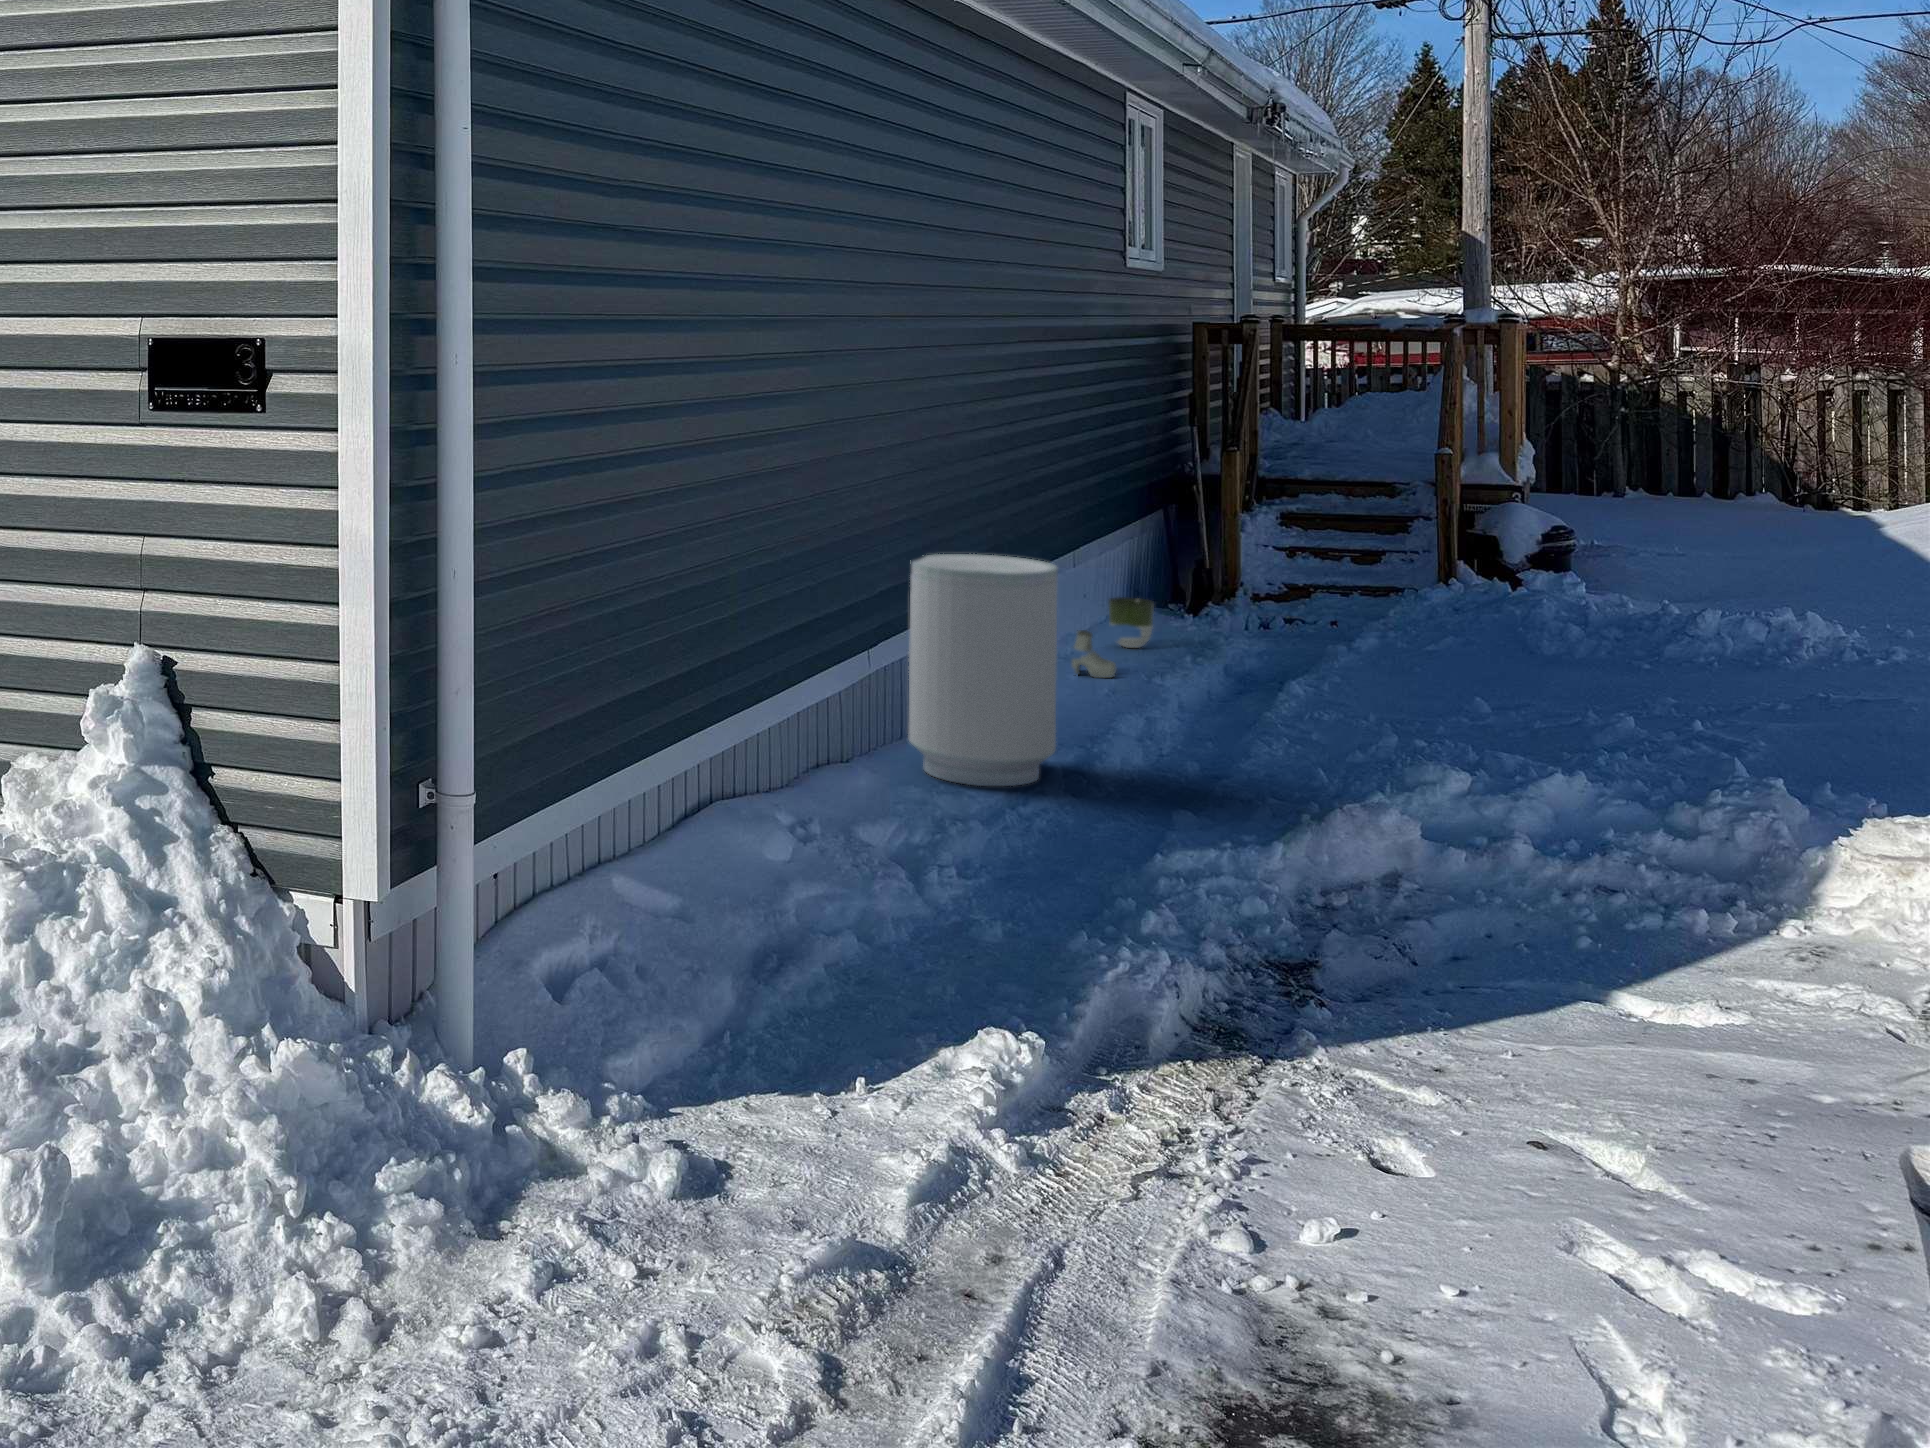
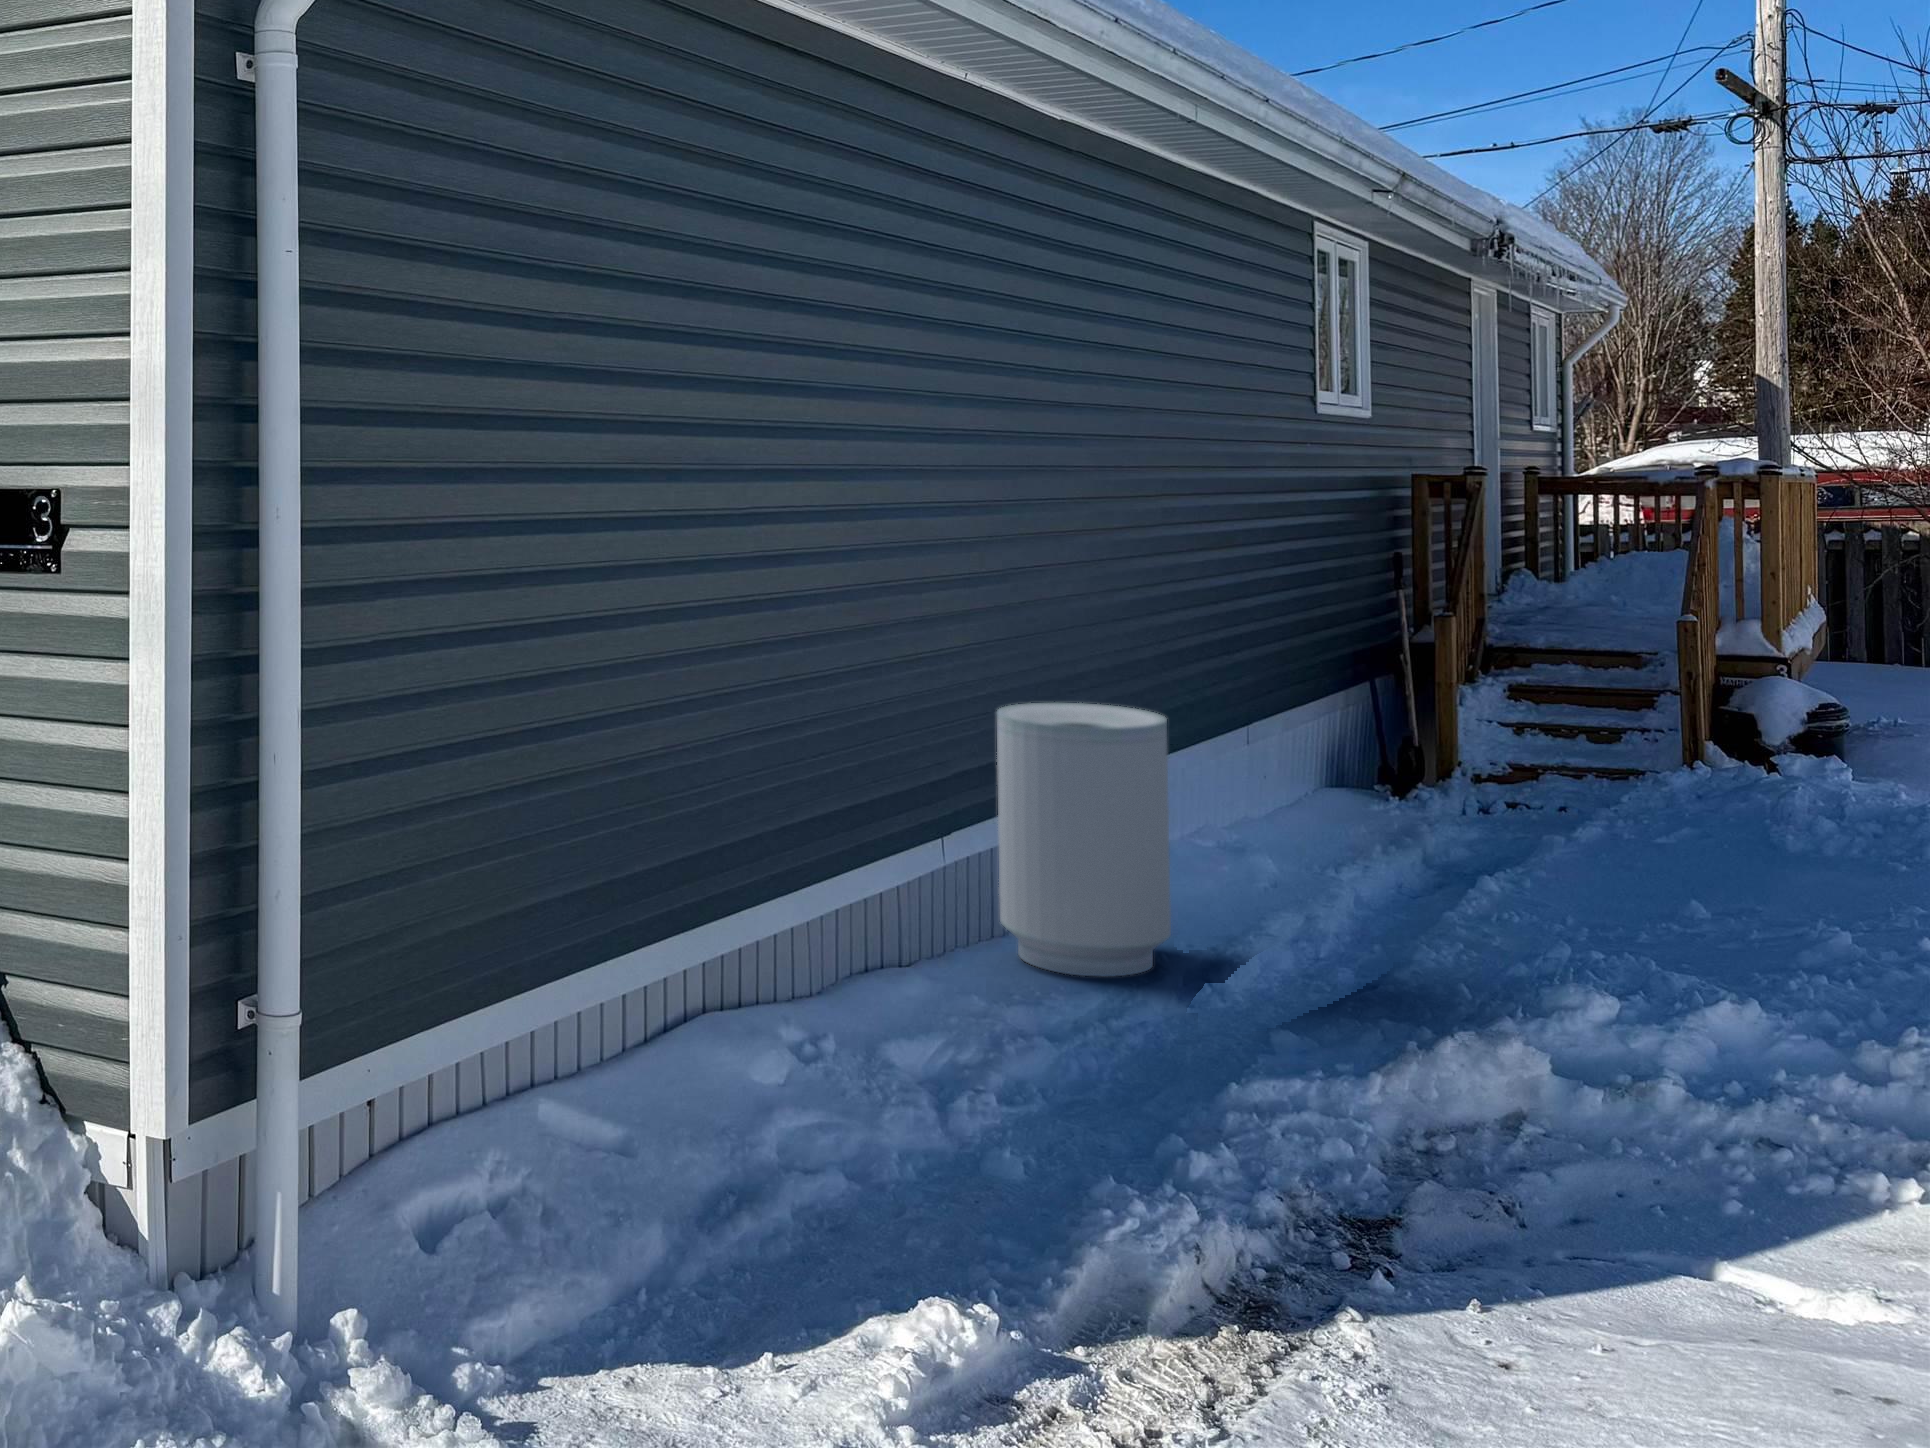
planter: present [1109,597,1154,648] -> none [1309,743,1363,803]
boots: present [1072,630,1116,678] -> none [1248,783,1307,840]

